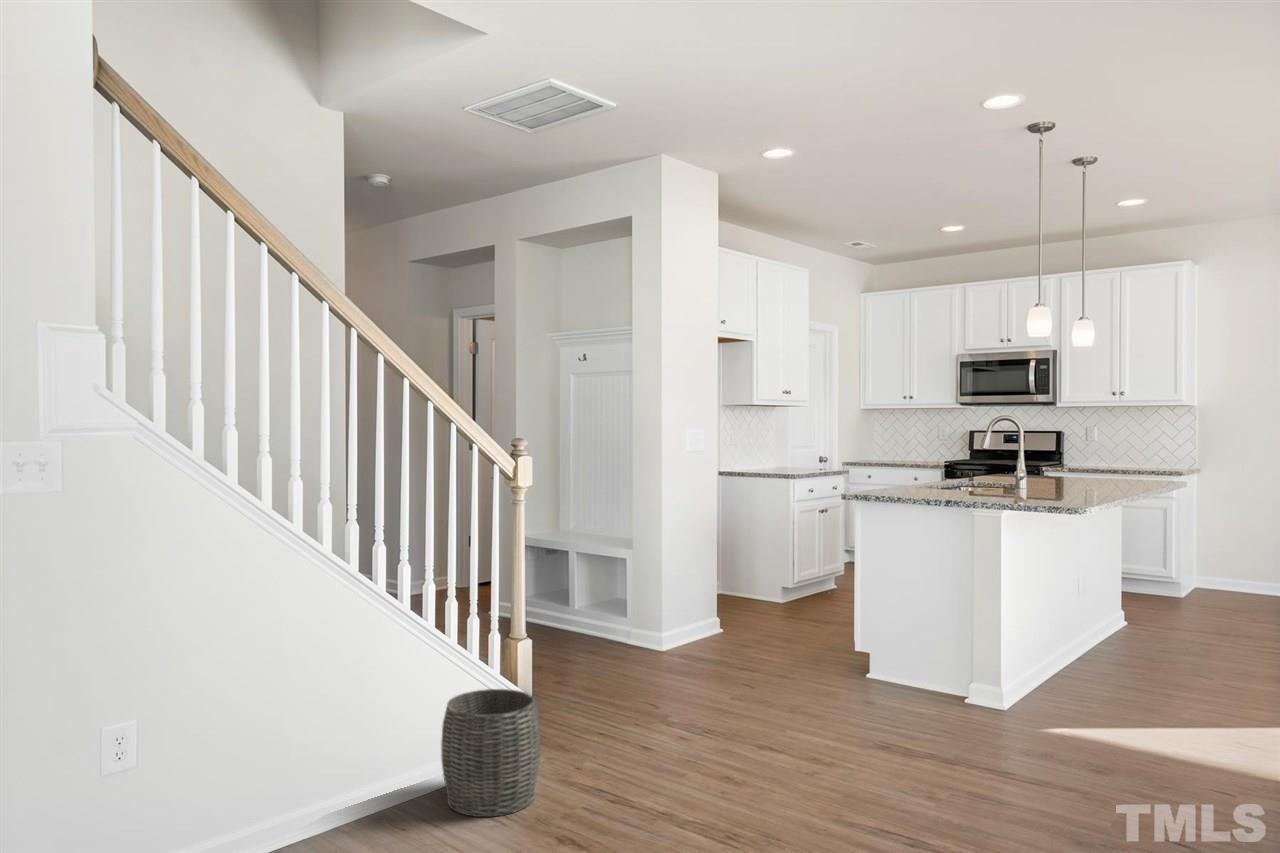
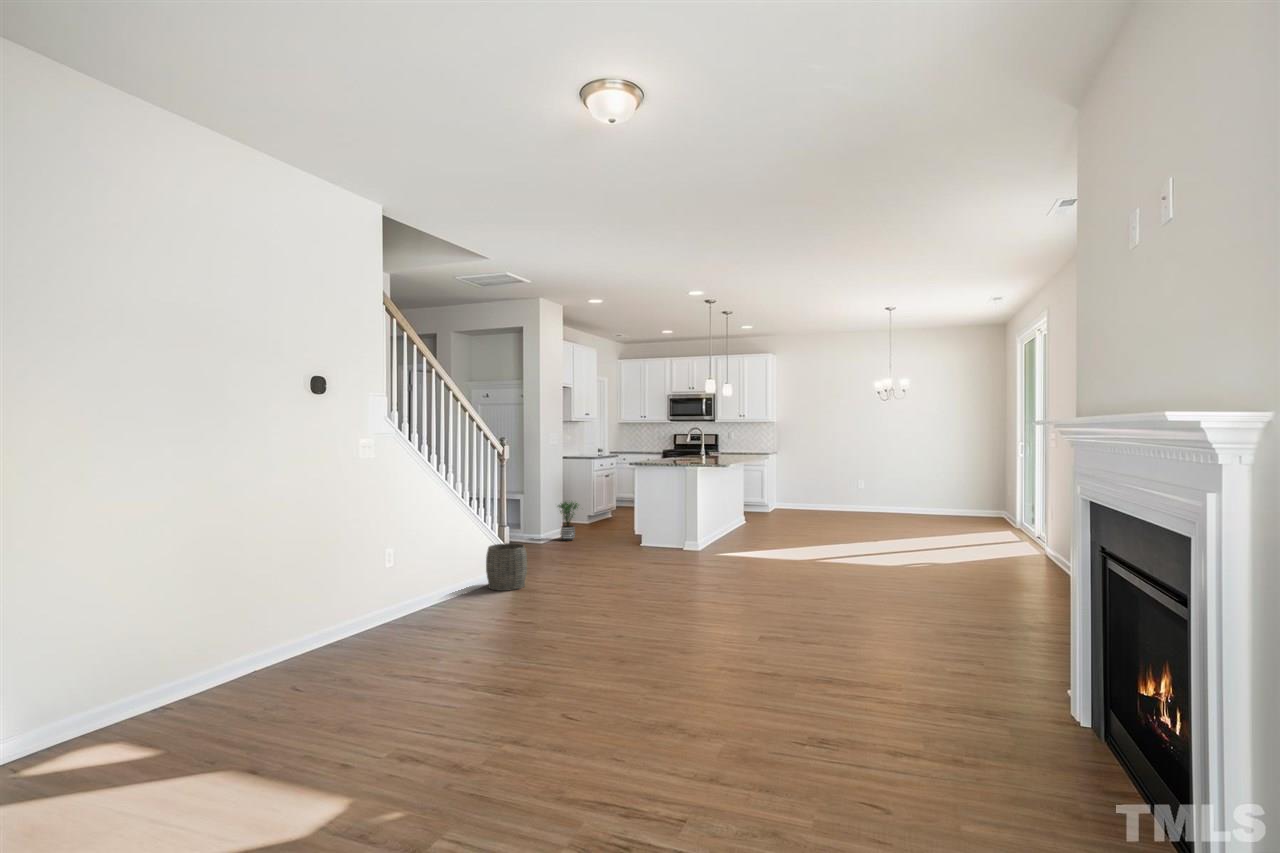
potted plant: none [694,563,752,649] -> present [558,502,579,541]

